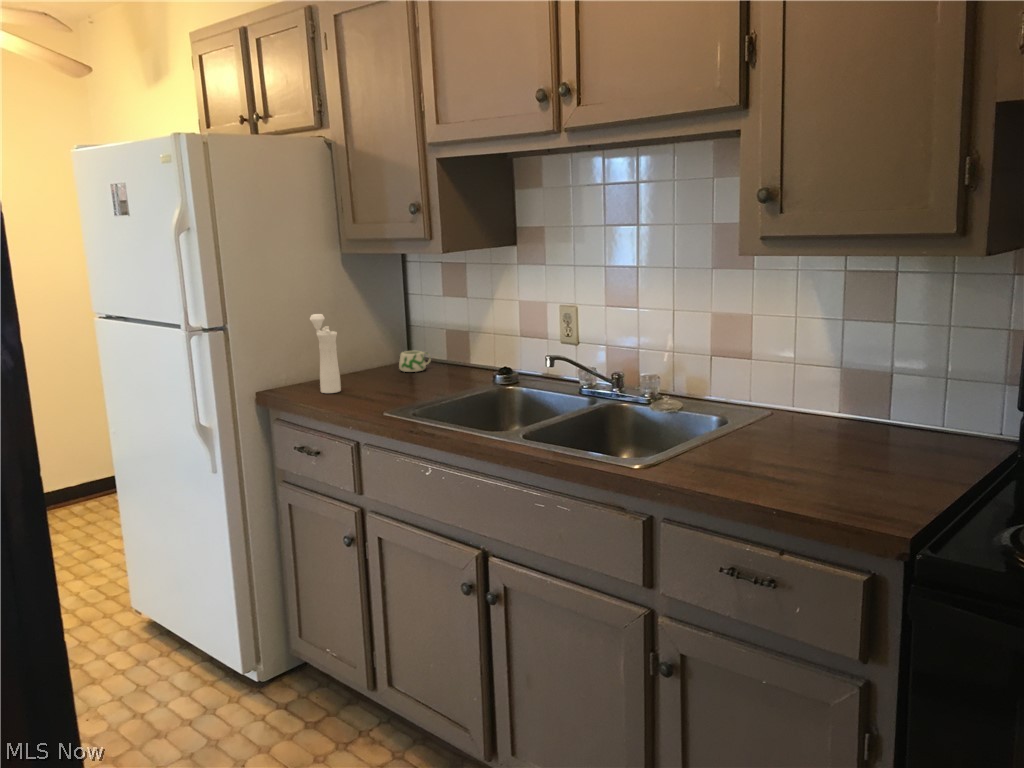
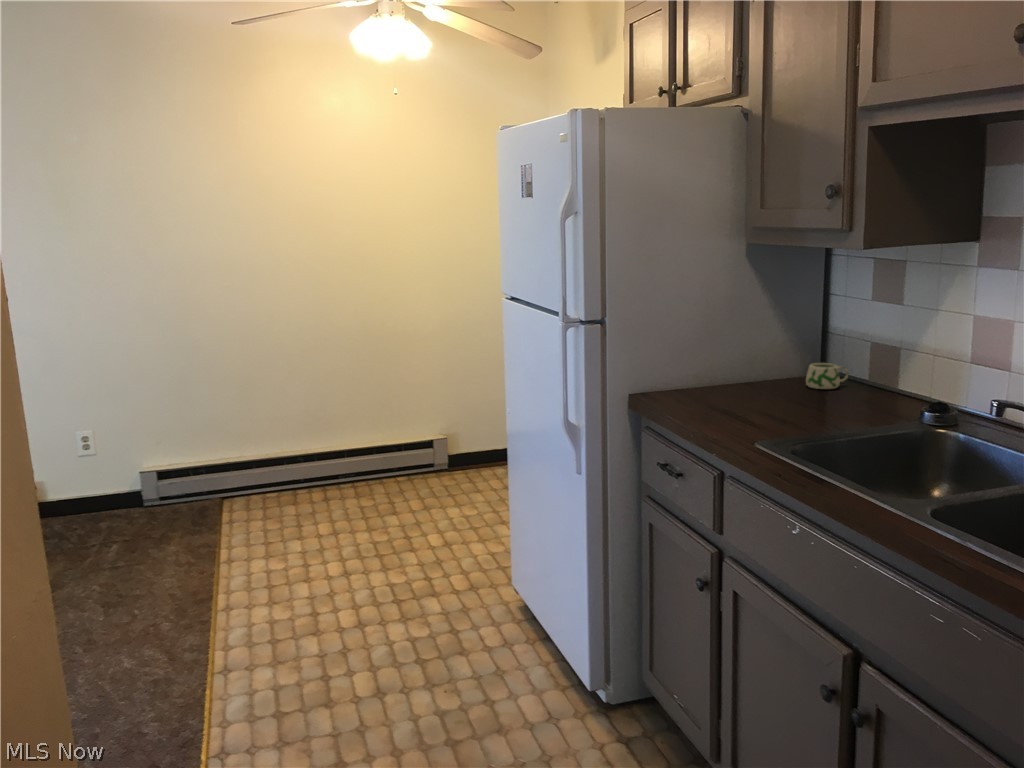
pepper mill: present [310,314,341,393] -> none [699,313,726,406]

